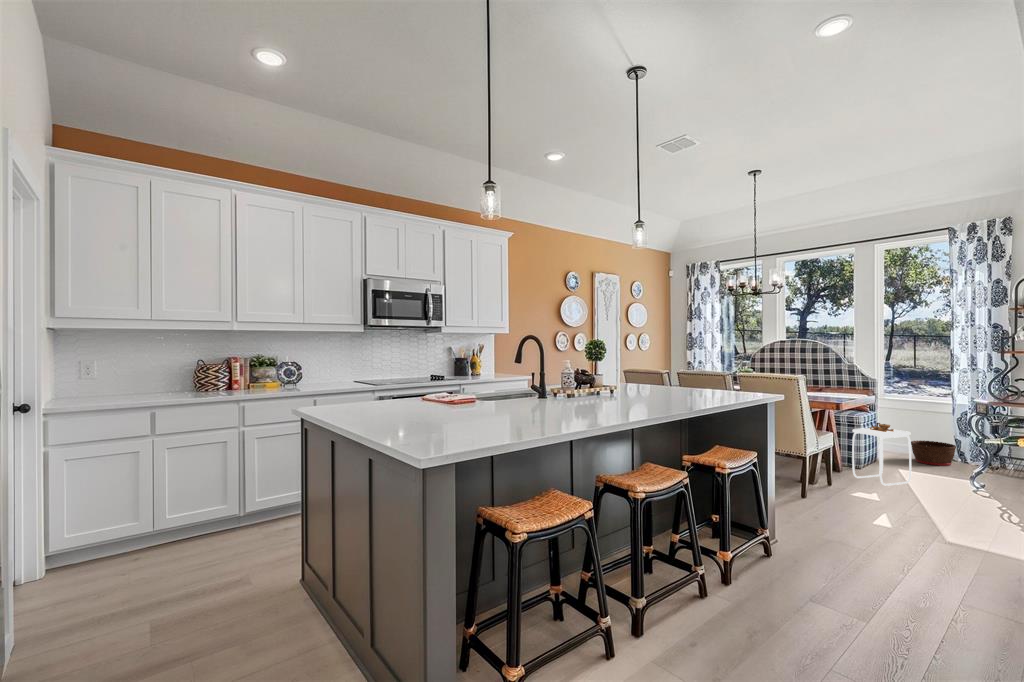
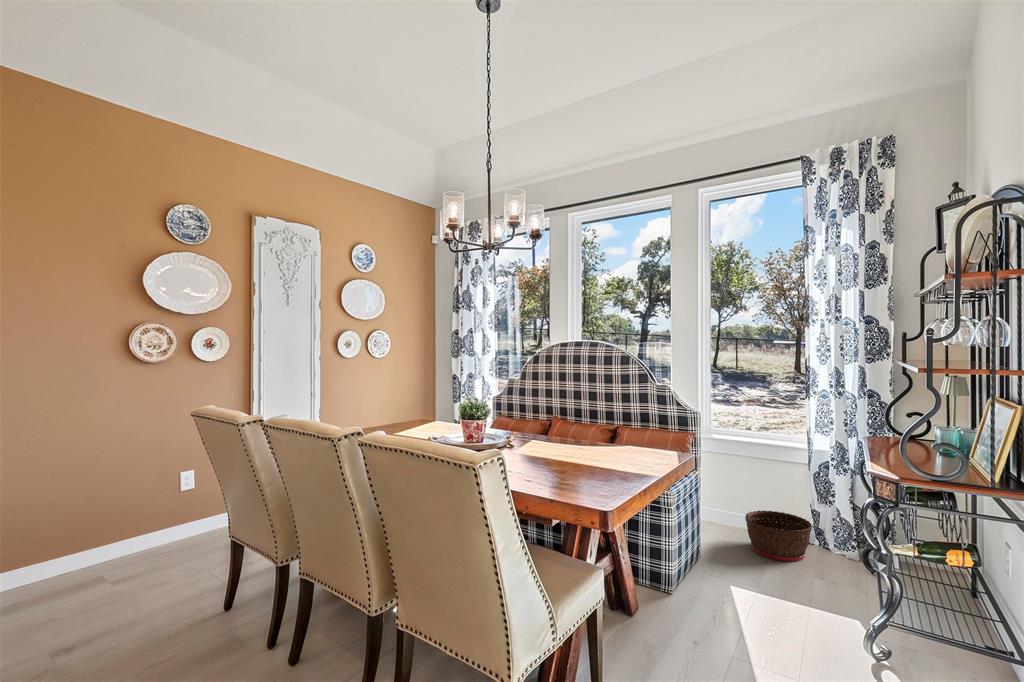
side table: present [852,423,911,486] -> none [640,511,746,659]

